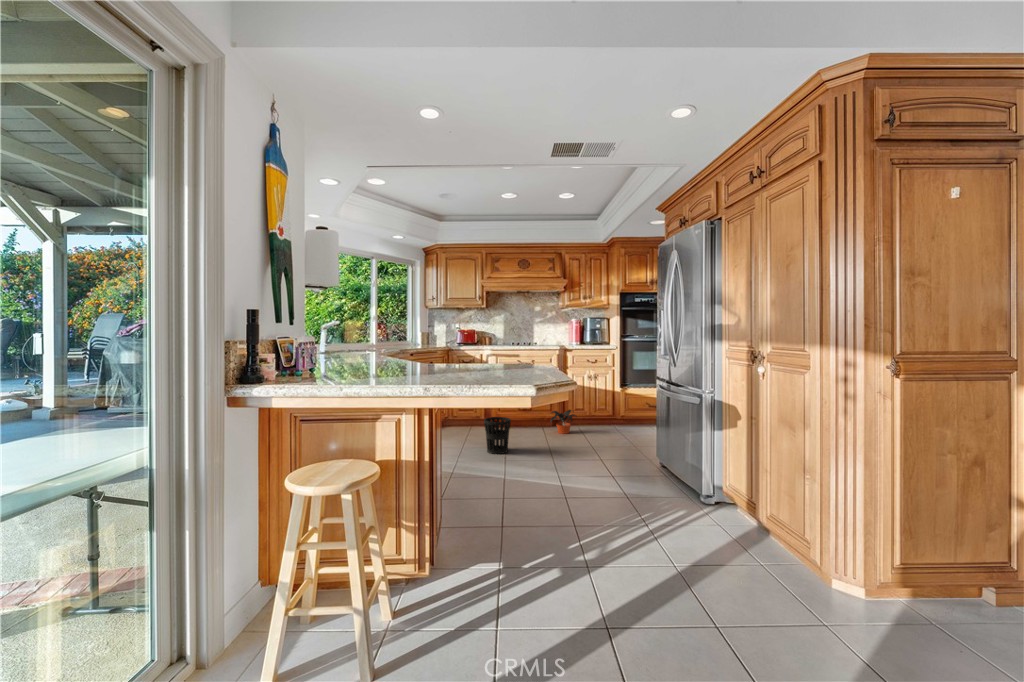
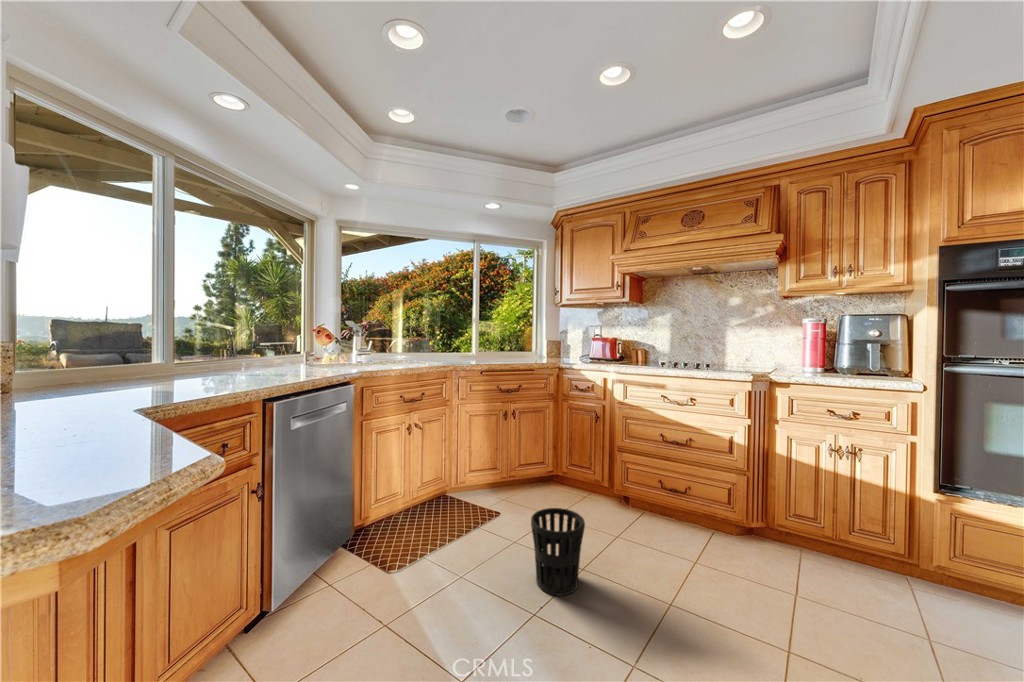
potted plant: present [551,410,576,434] -> none [716,510,788,572]

